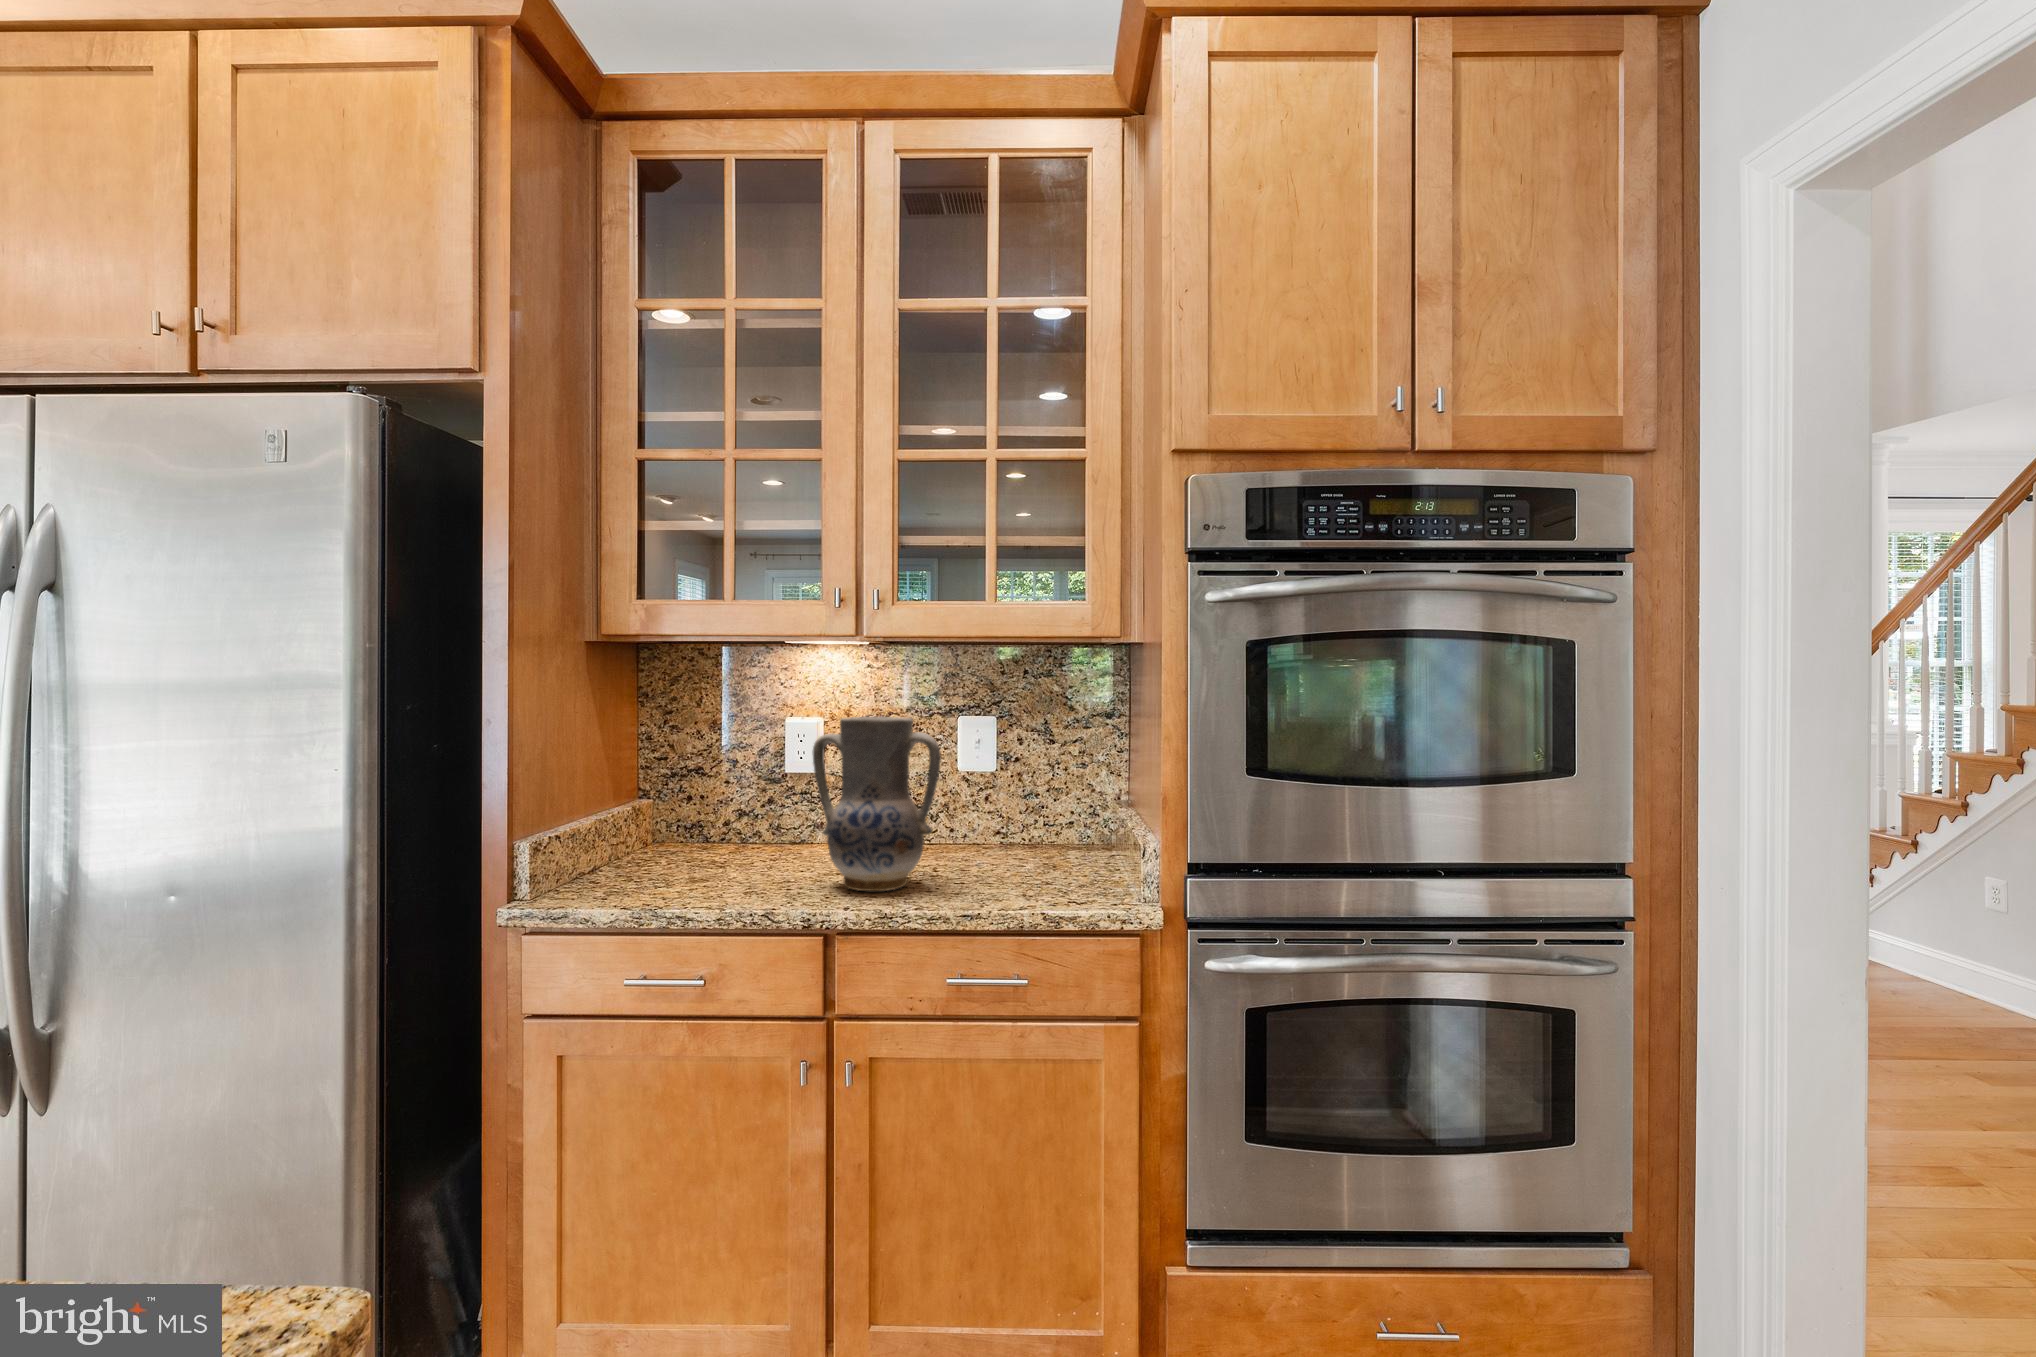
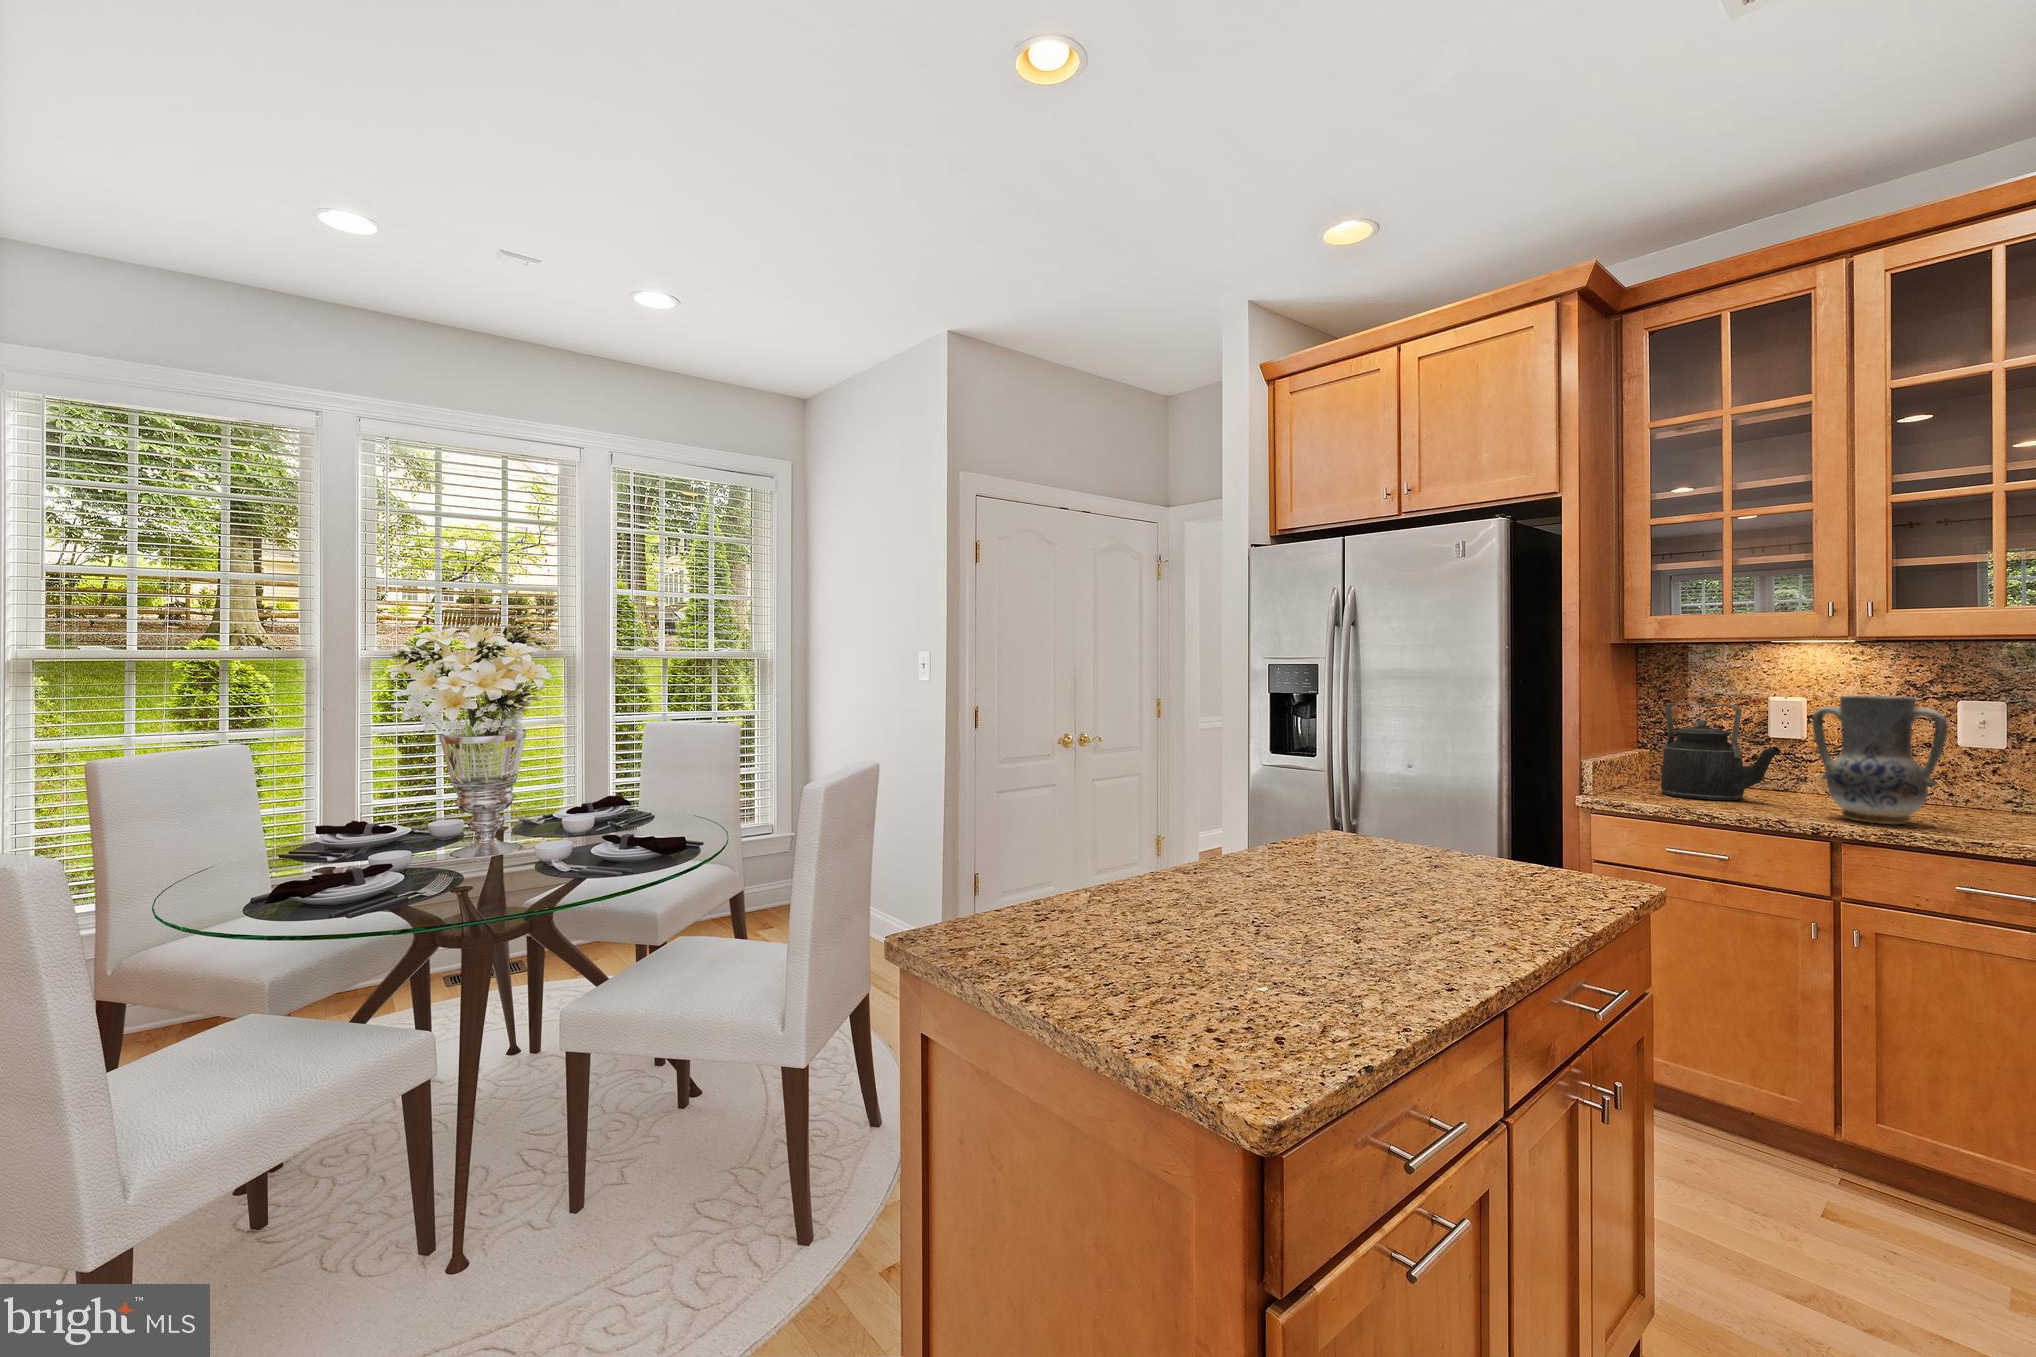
kettle: none [649,731,786,875] -> present [1661,703,1781,800]

